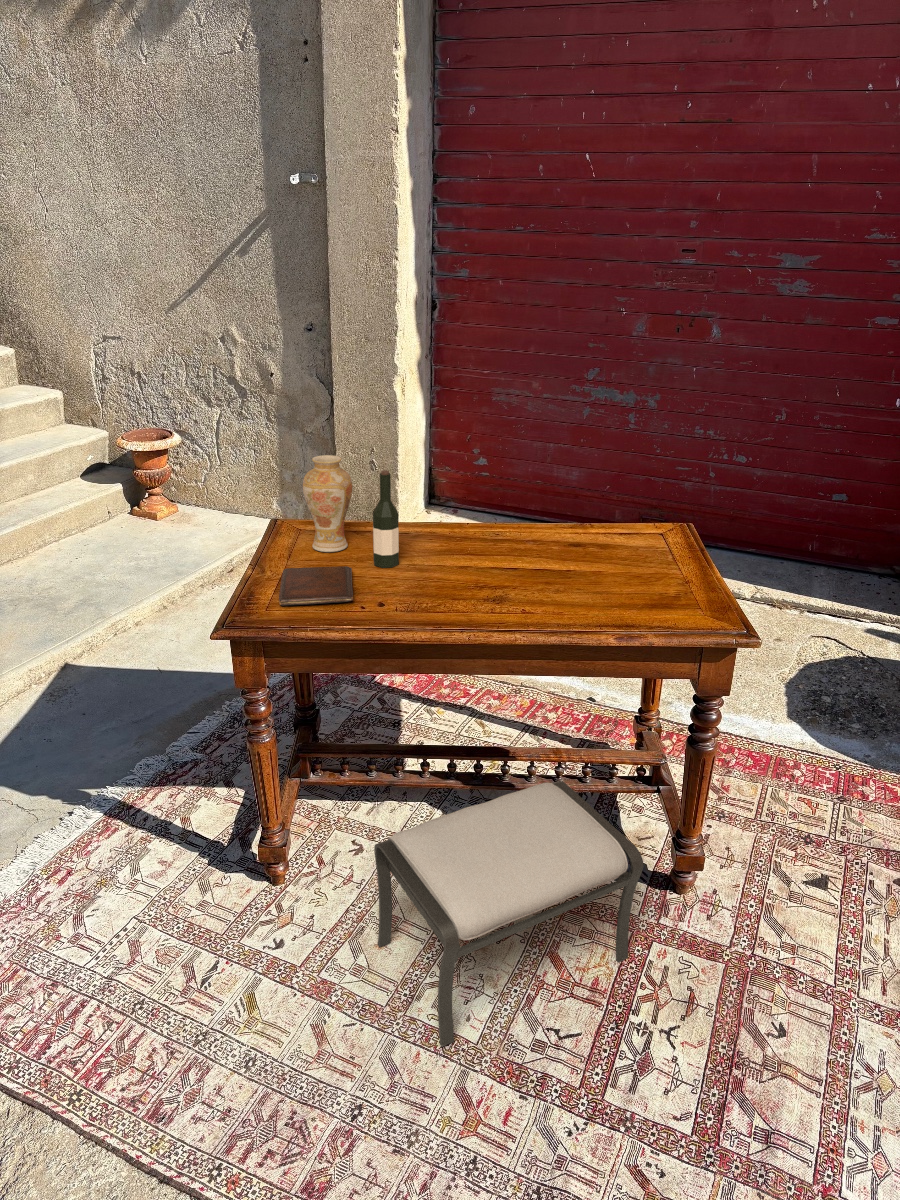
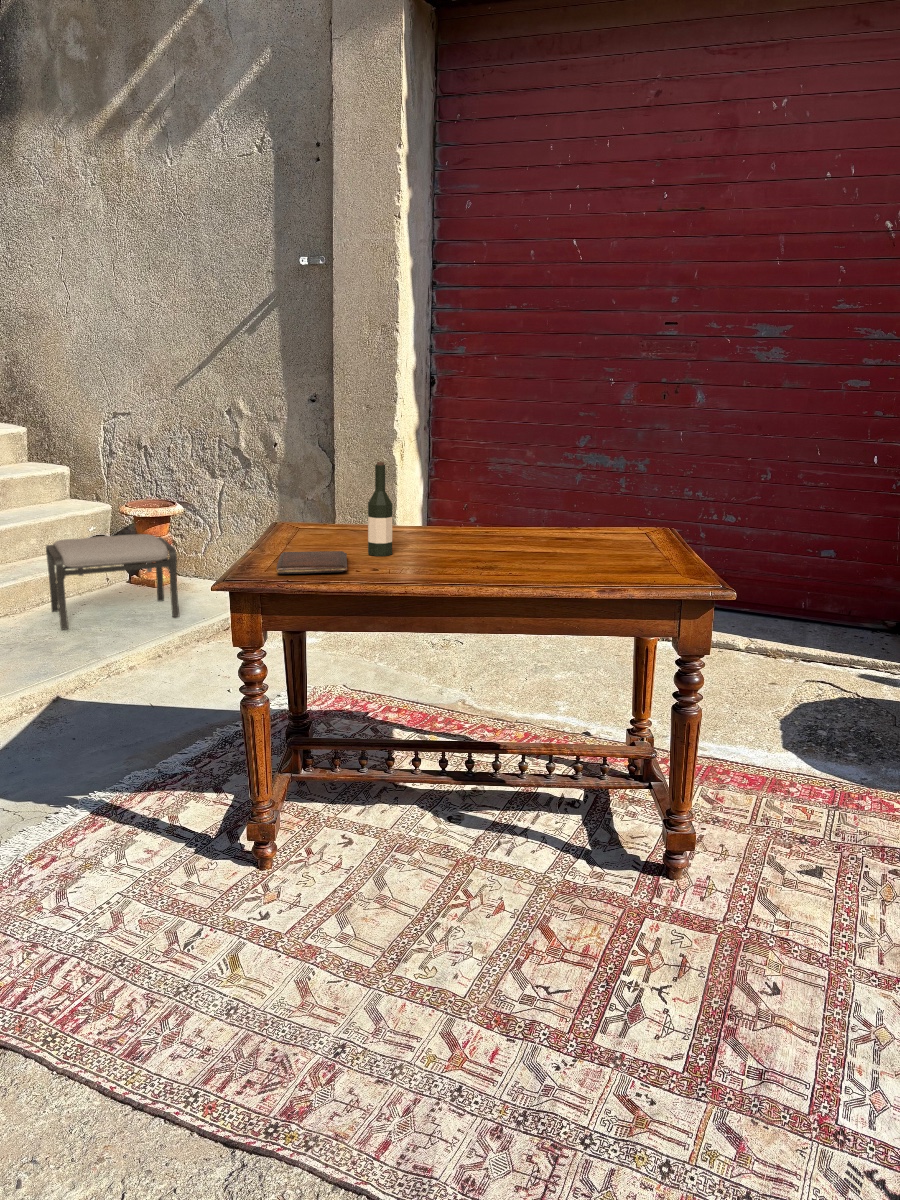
vase: present [303,455,352,552] -> none [302,456,349,547]
ottoman: present [374,781,643,1047] -> present [46,534,179,630]

